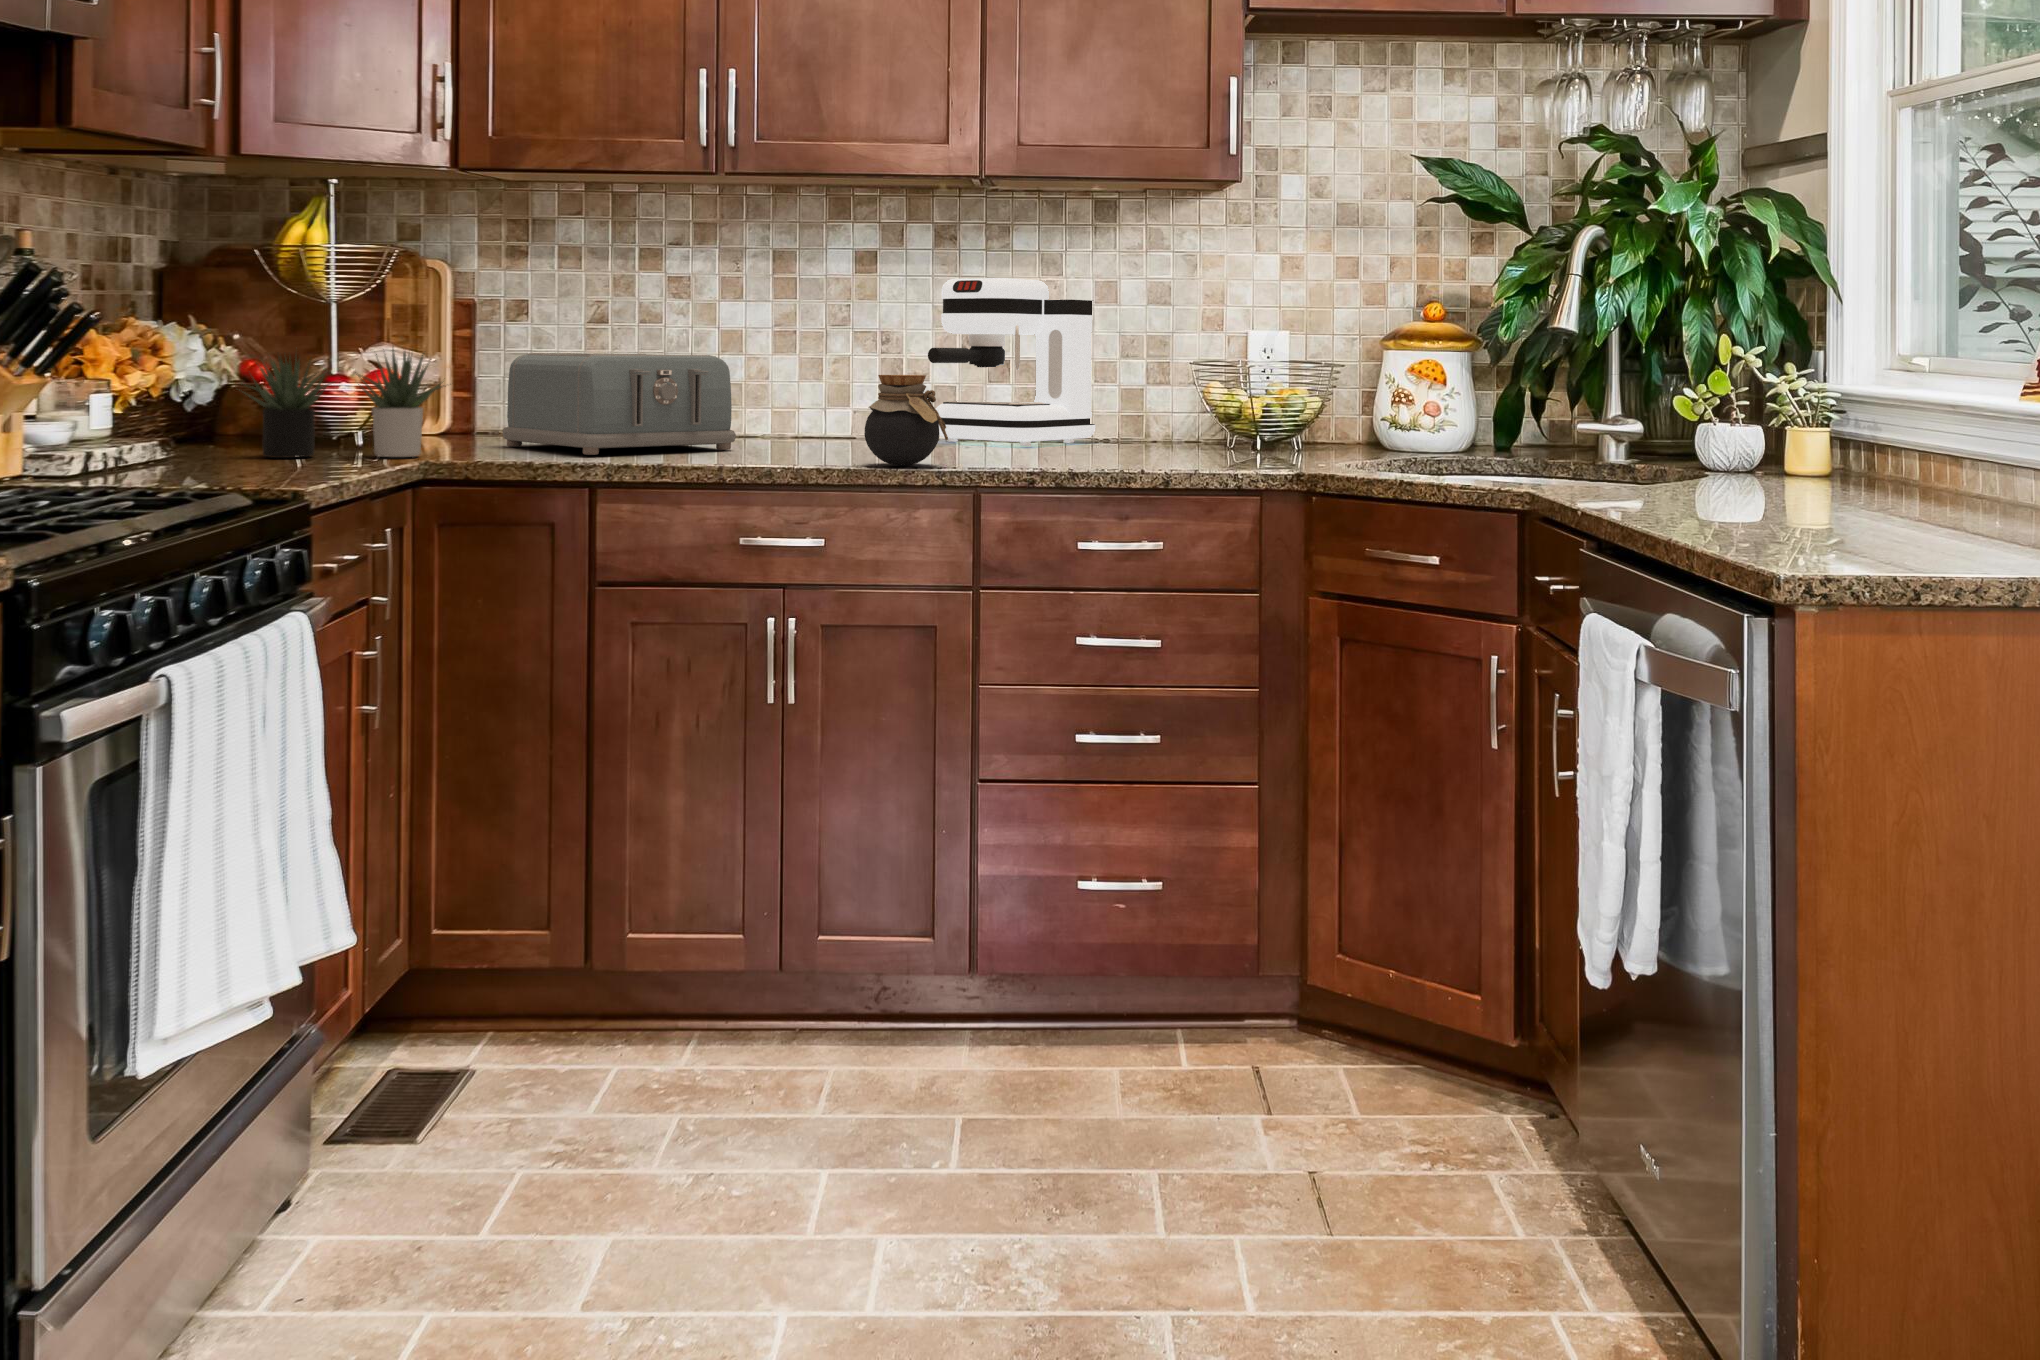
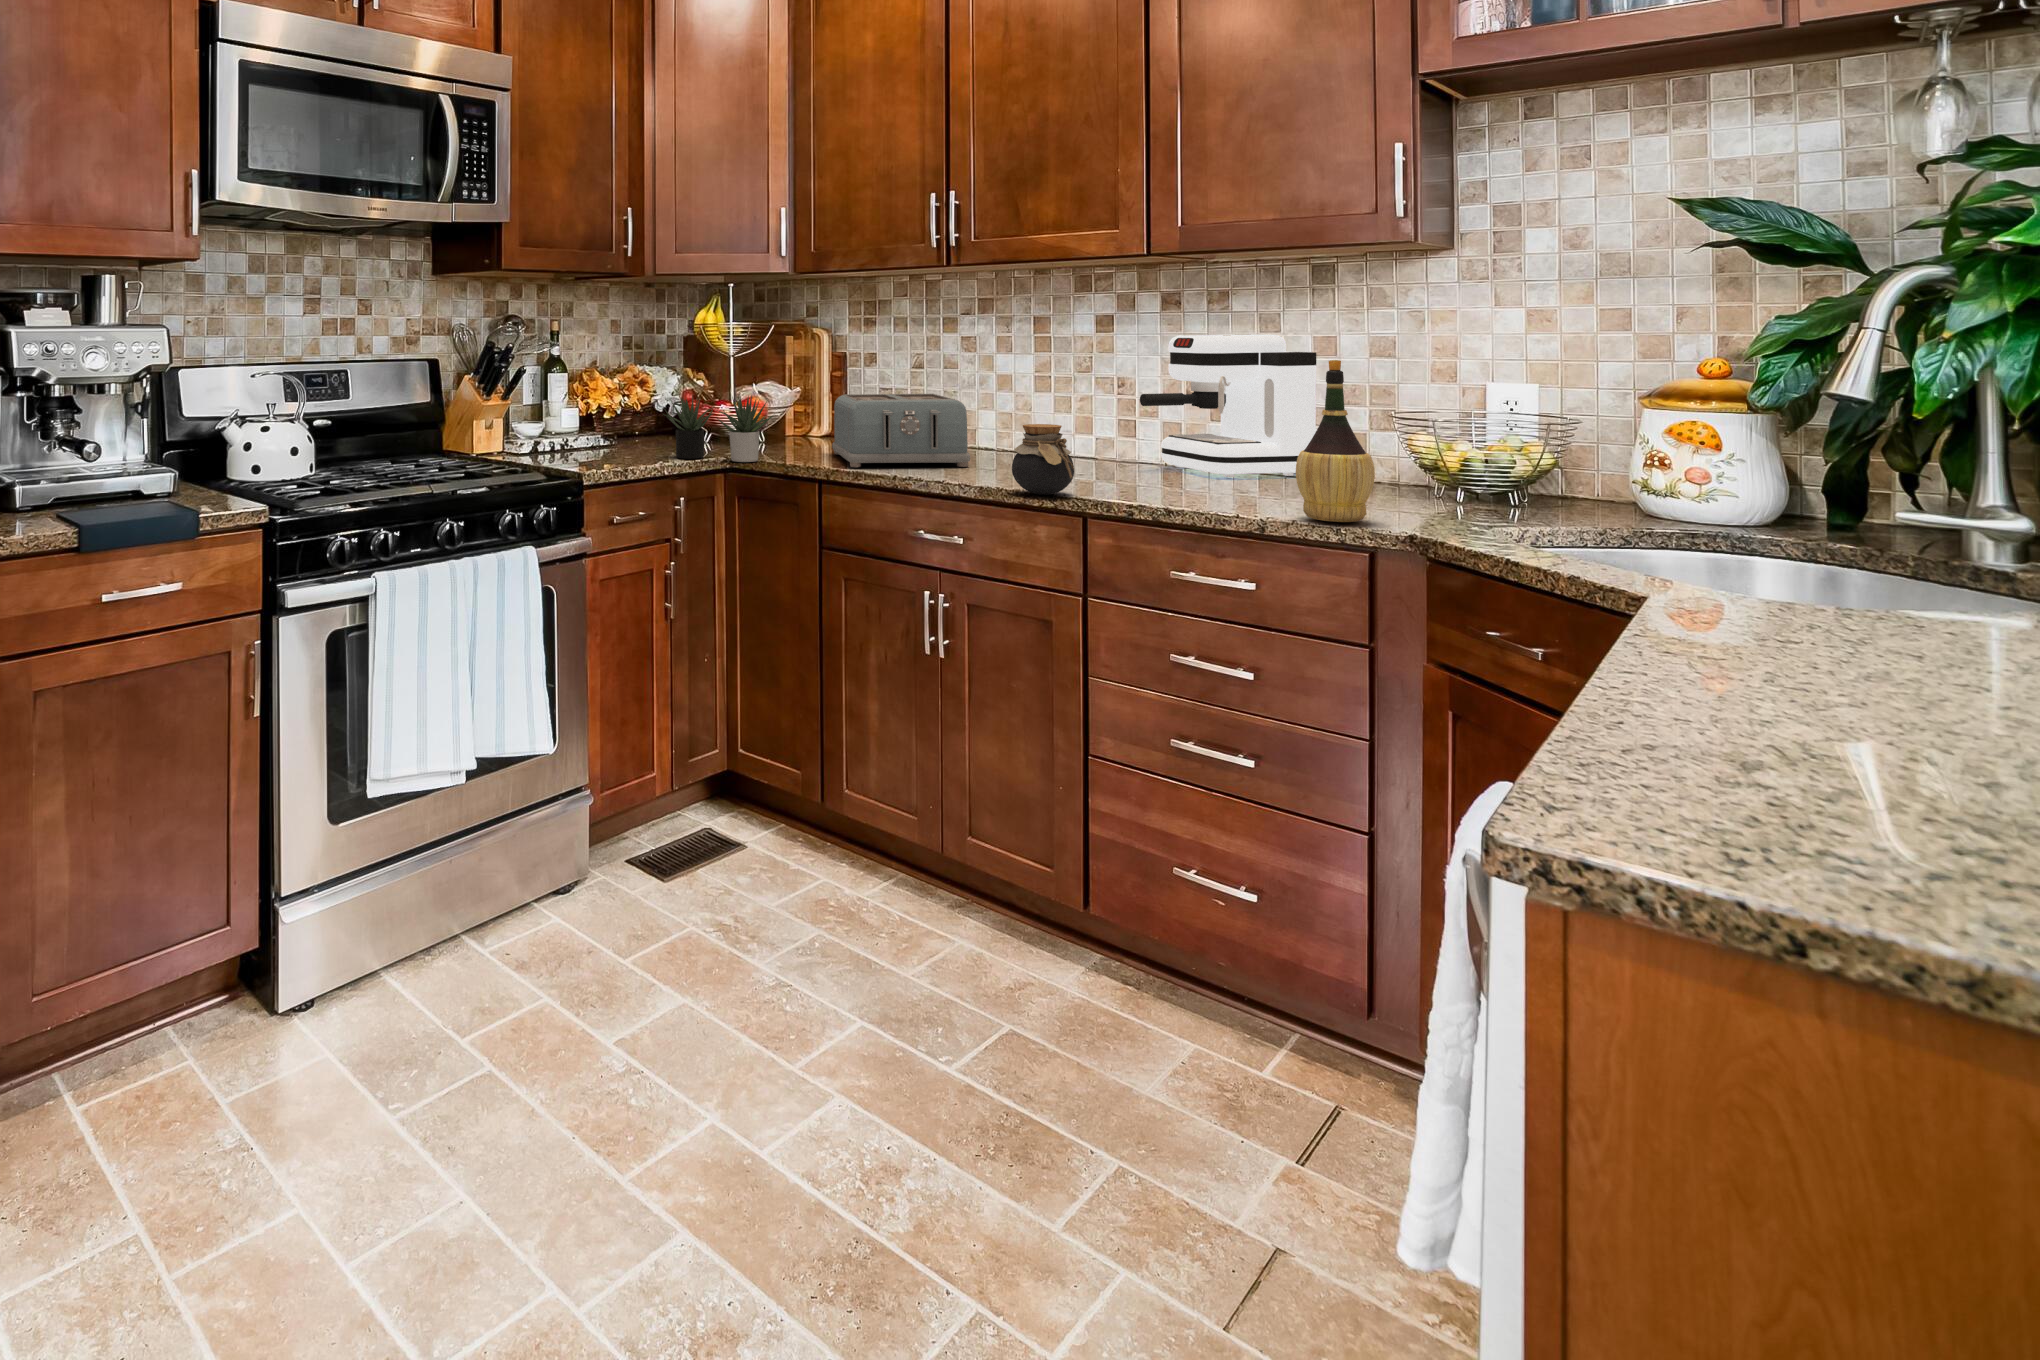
wine bottle: none [1183,290,1254,467] -> present [1296,360,1375,522]

